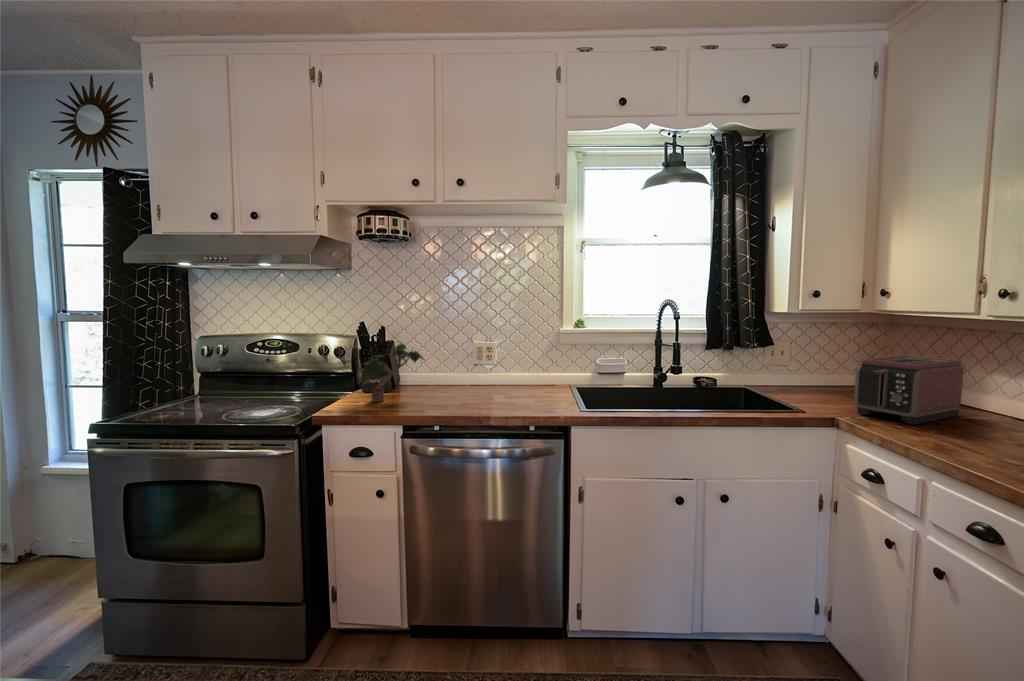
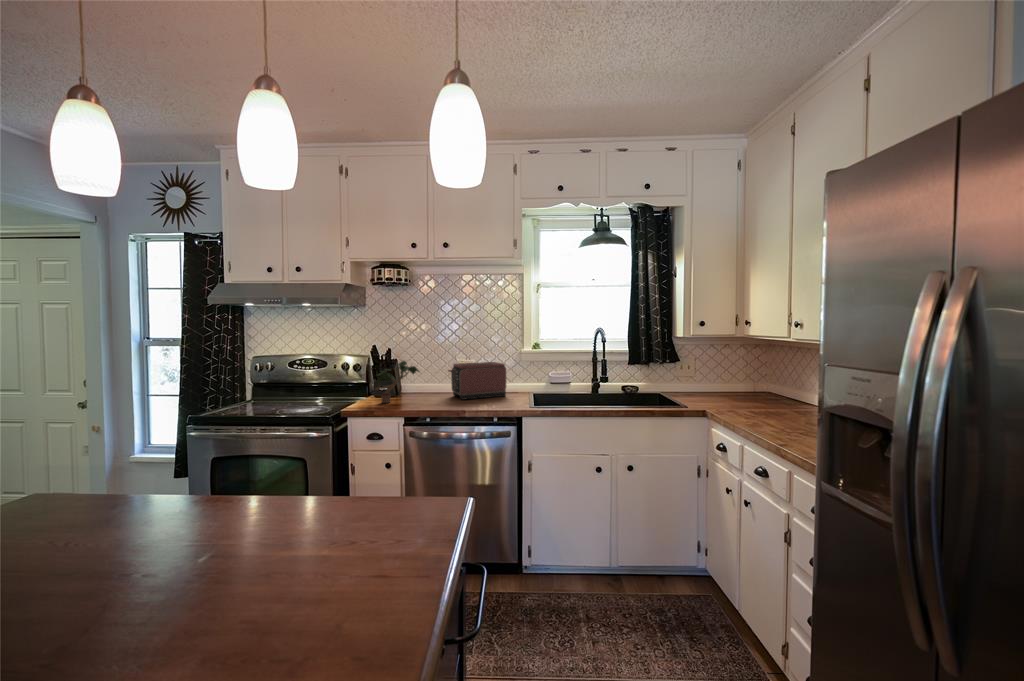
toaster: present [854,355,964,425] -> present [448,362,506,400]

